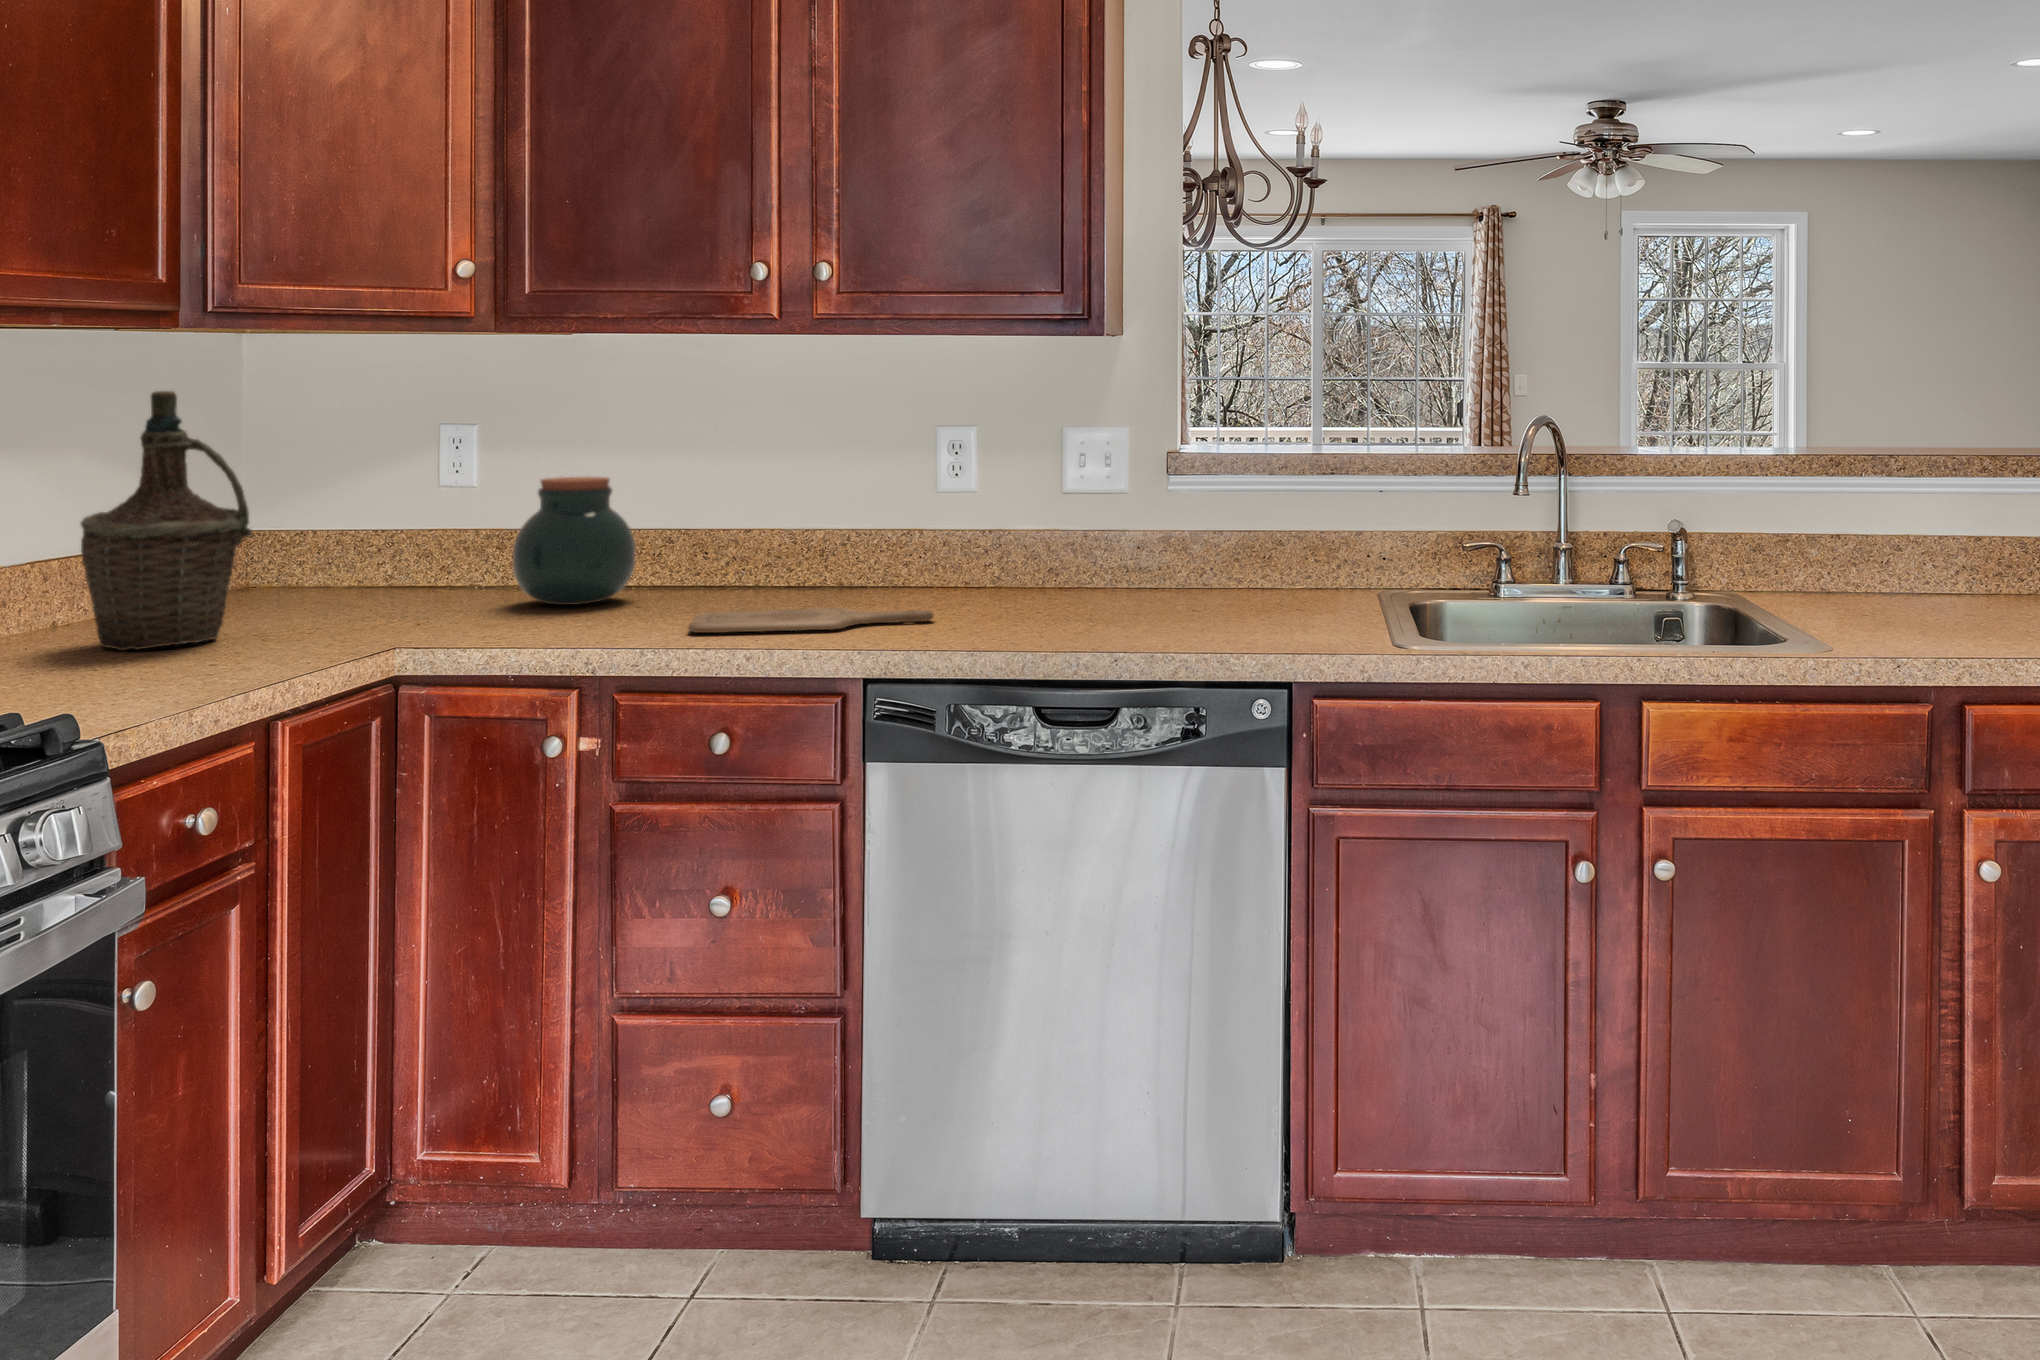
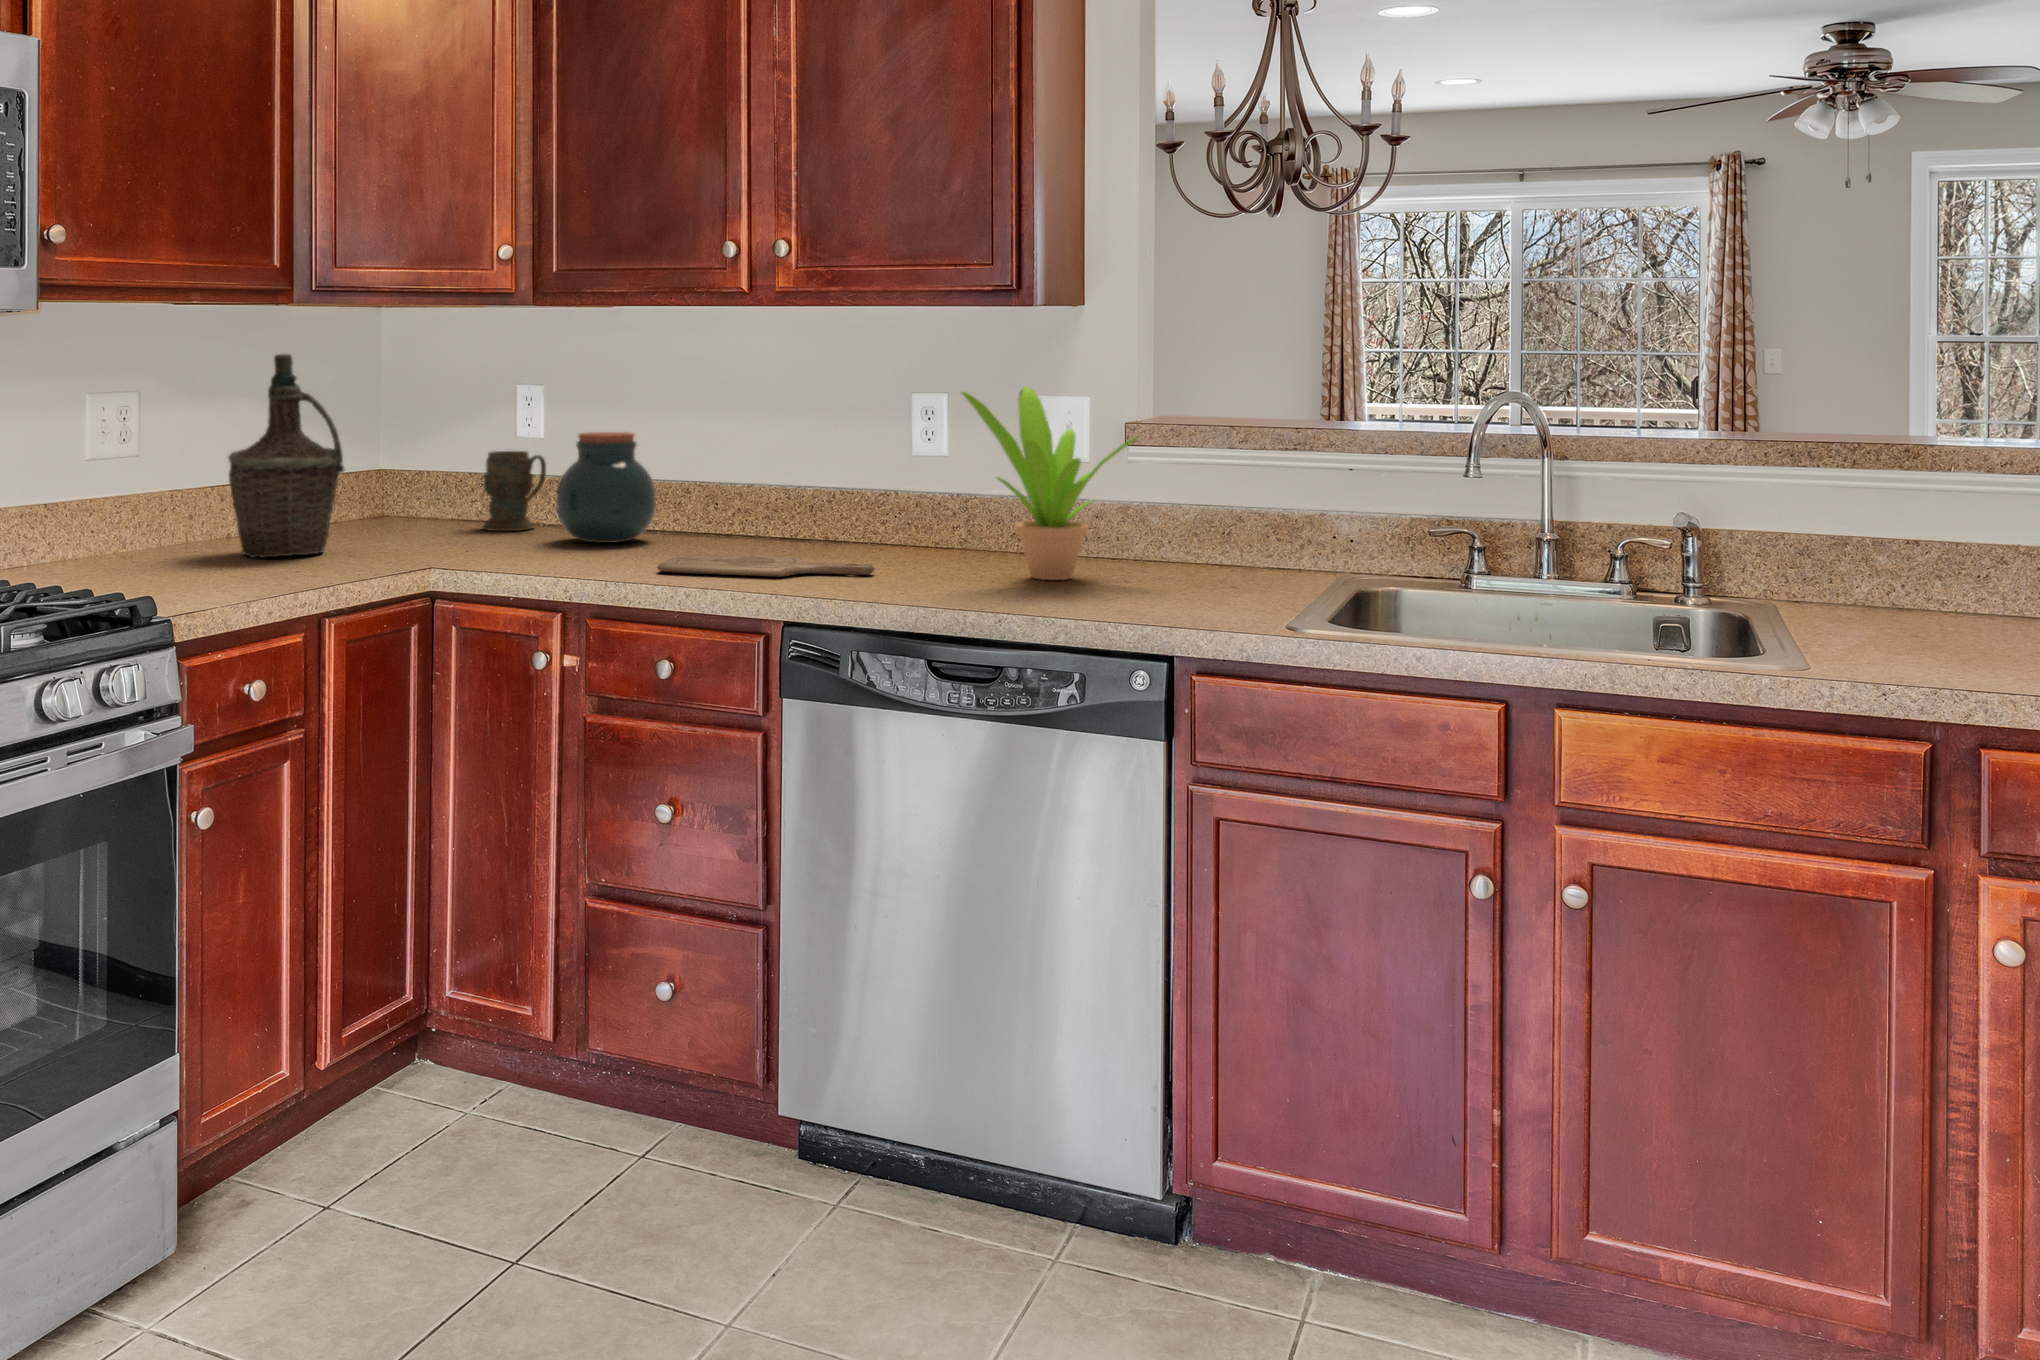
potted plant: none [1036,417,1205,614] -> present [962,386,1138,580]
mug: none [393,503,482,598] -> present [483,451,546,531]

